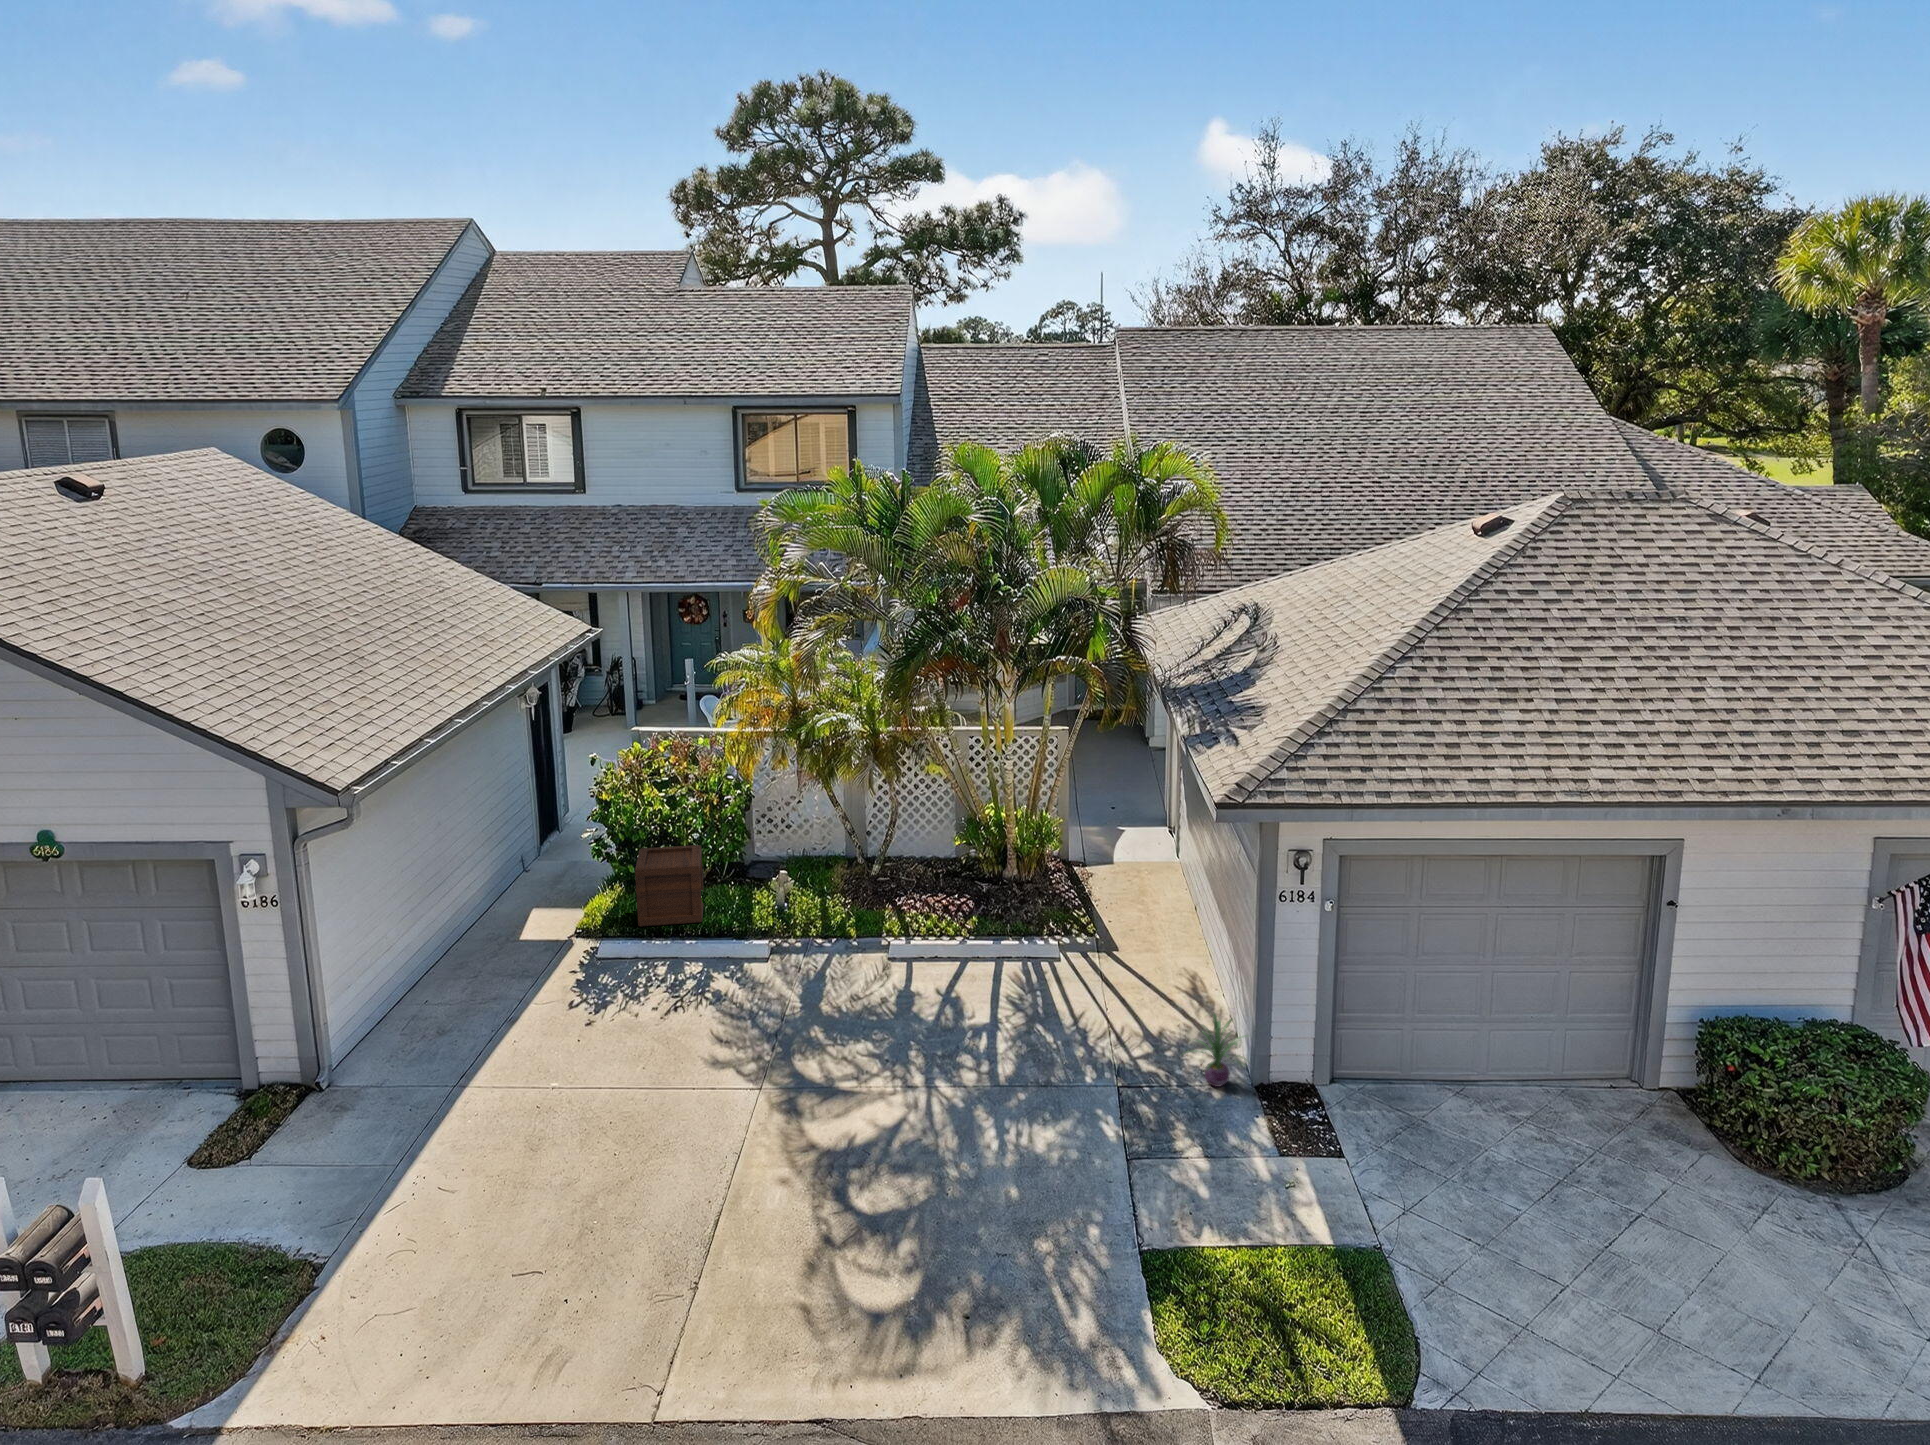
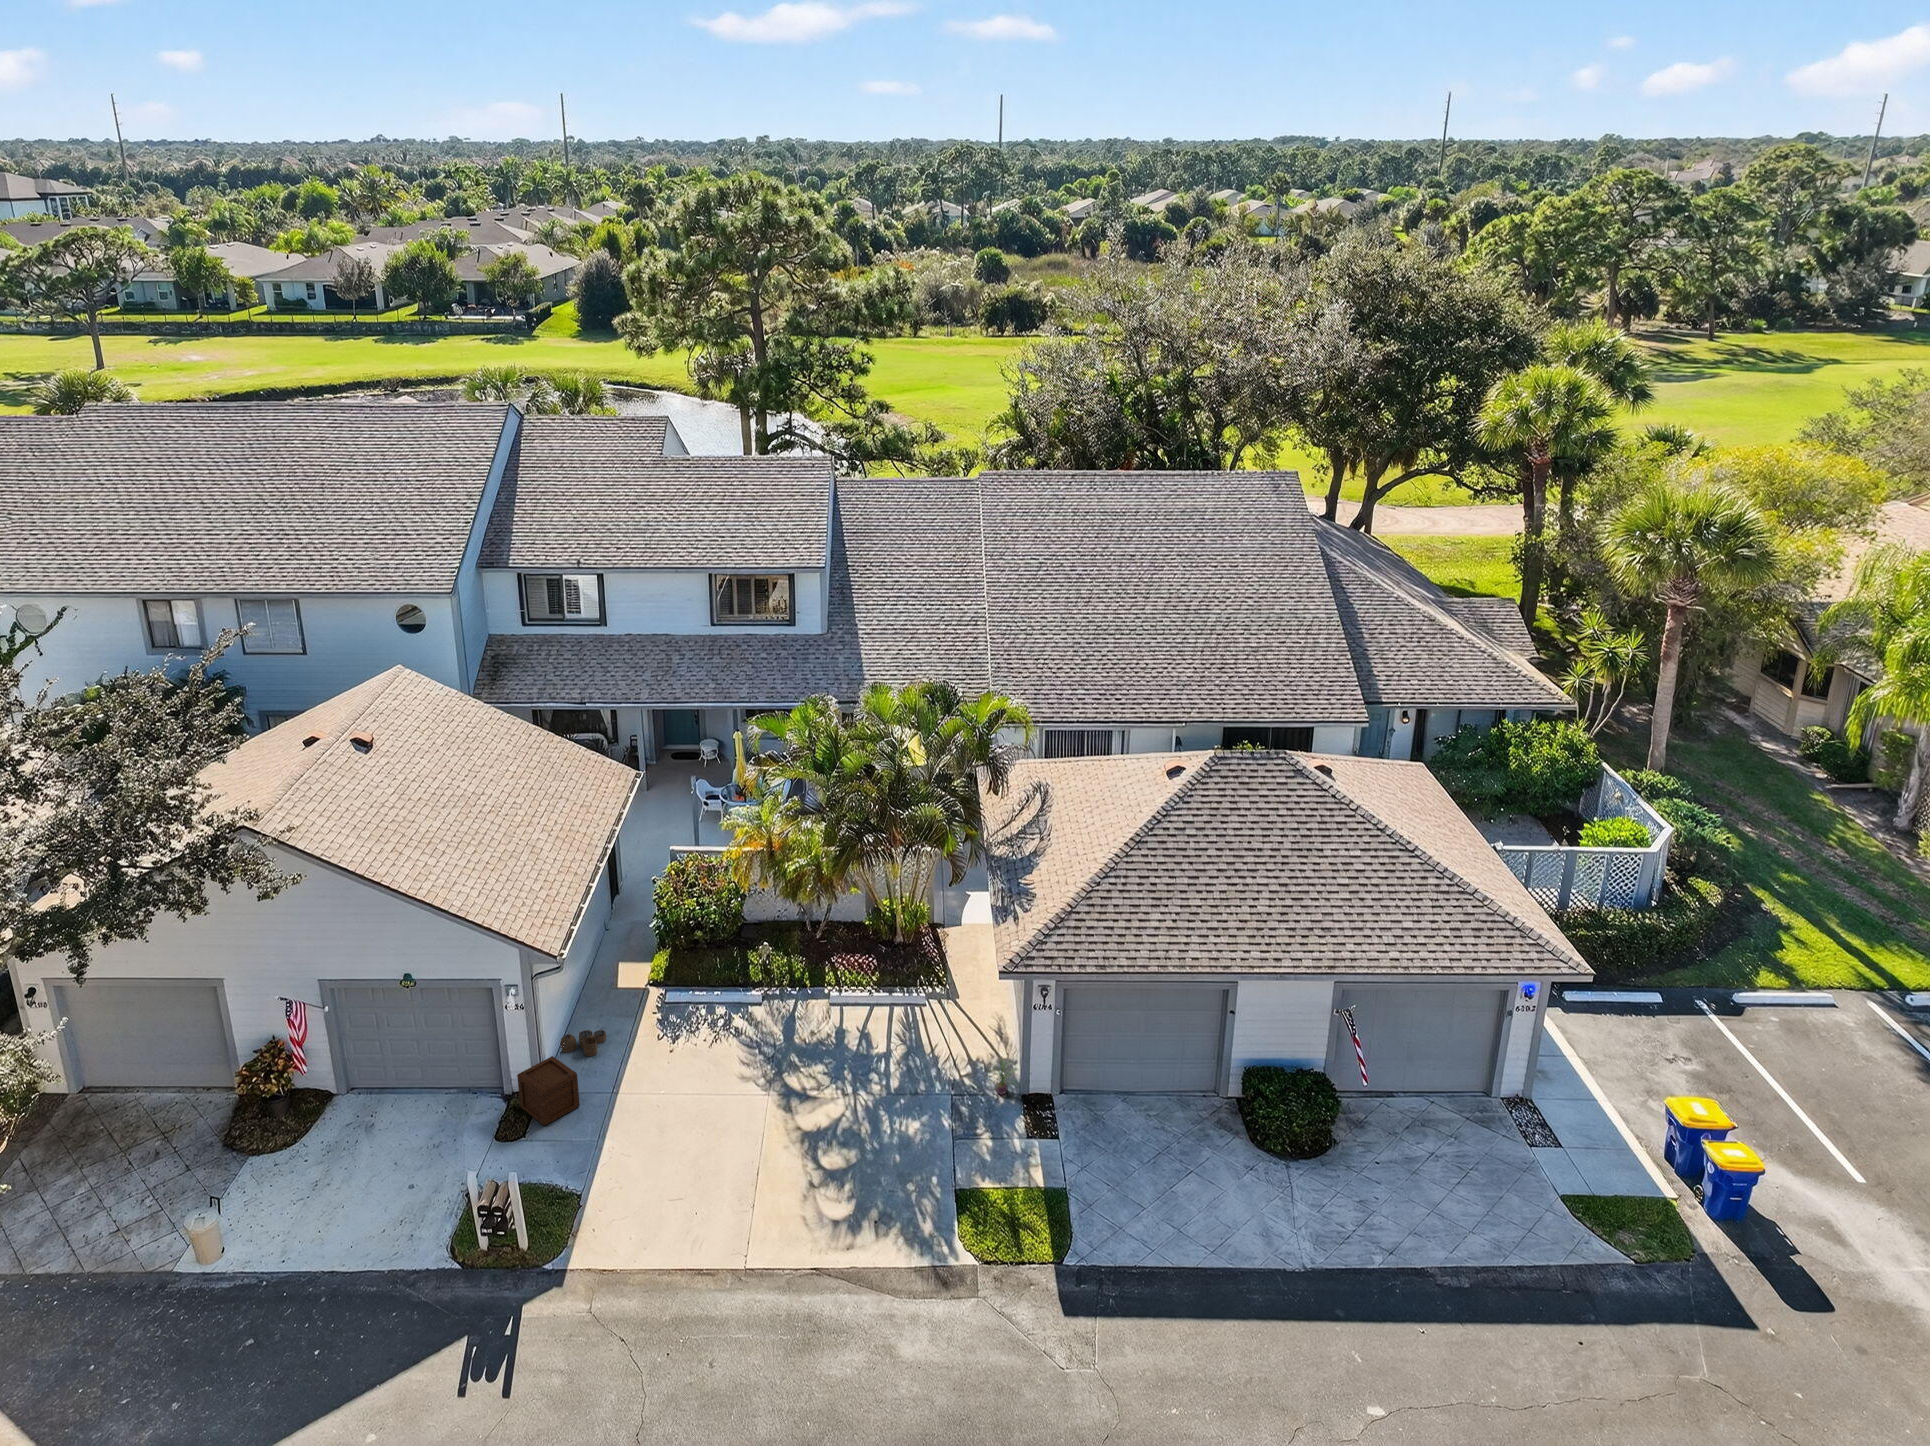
wooden crate: present [635,845,704,927] -> present [517,1056,580,1126]
woven basket: none [378,989,470,1033] -> present [560,1030,606,1056]

